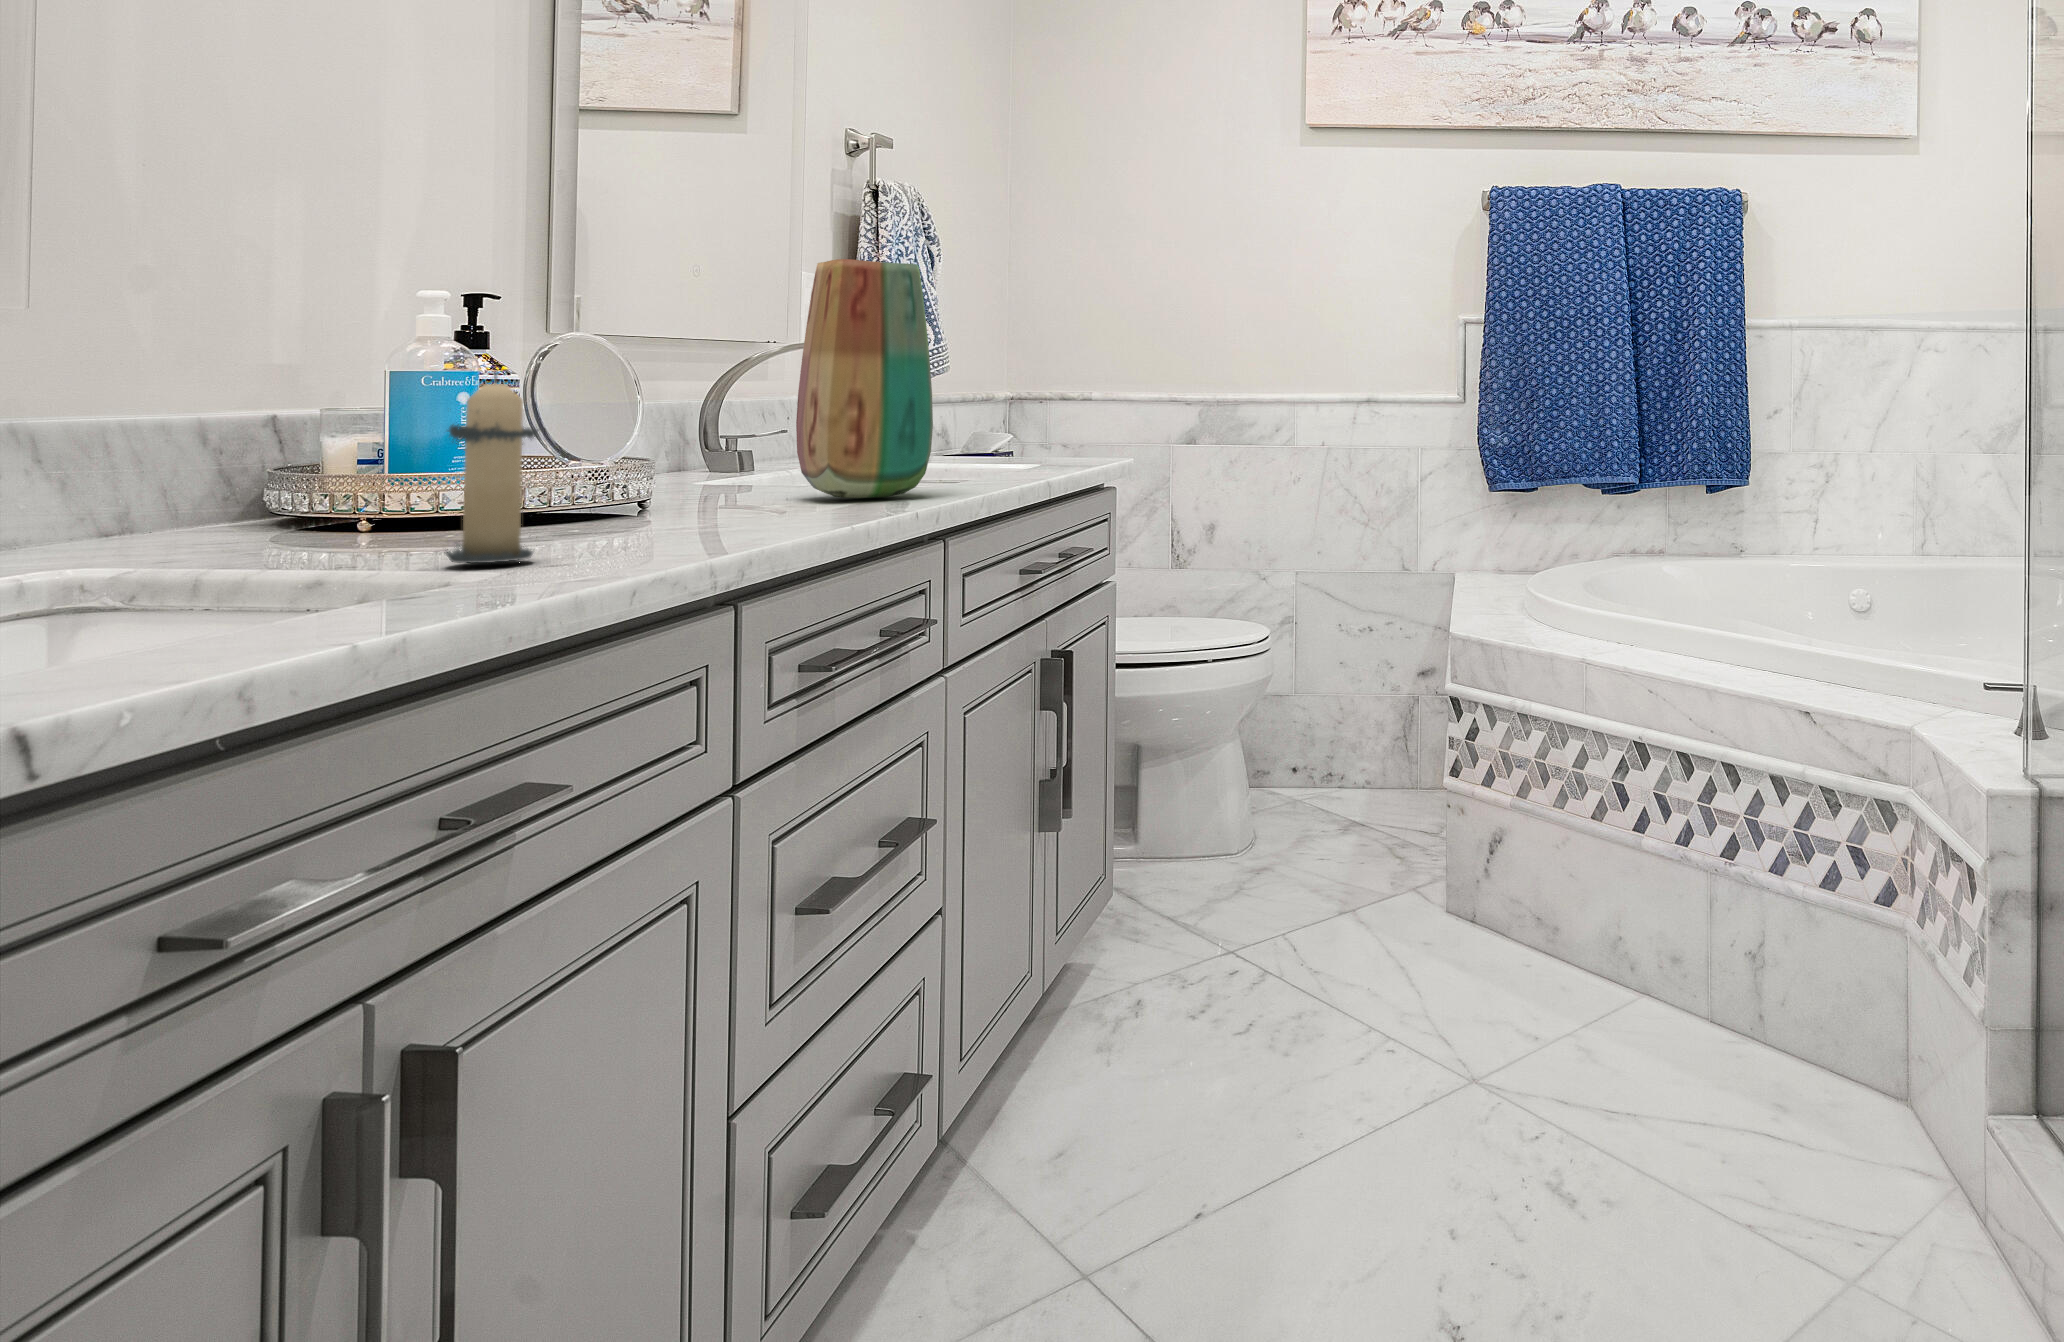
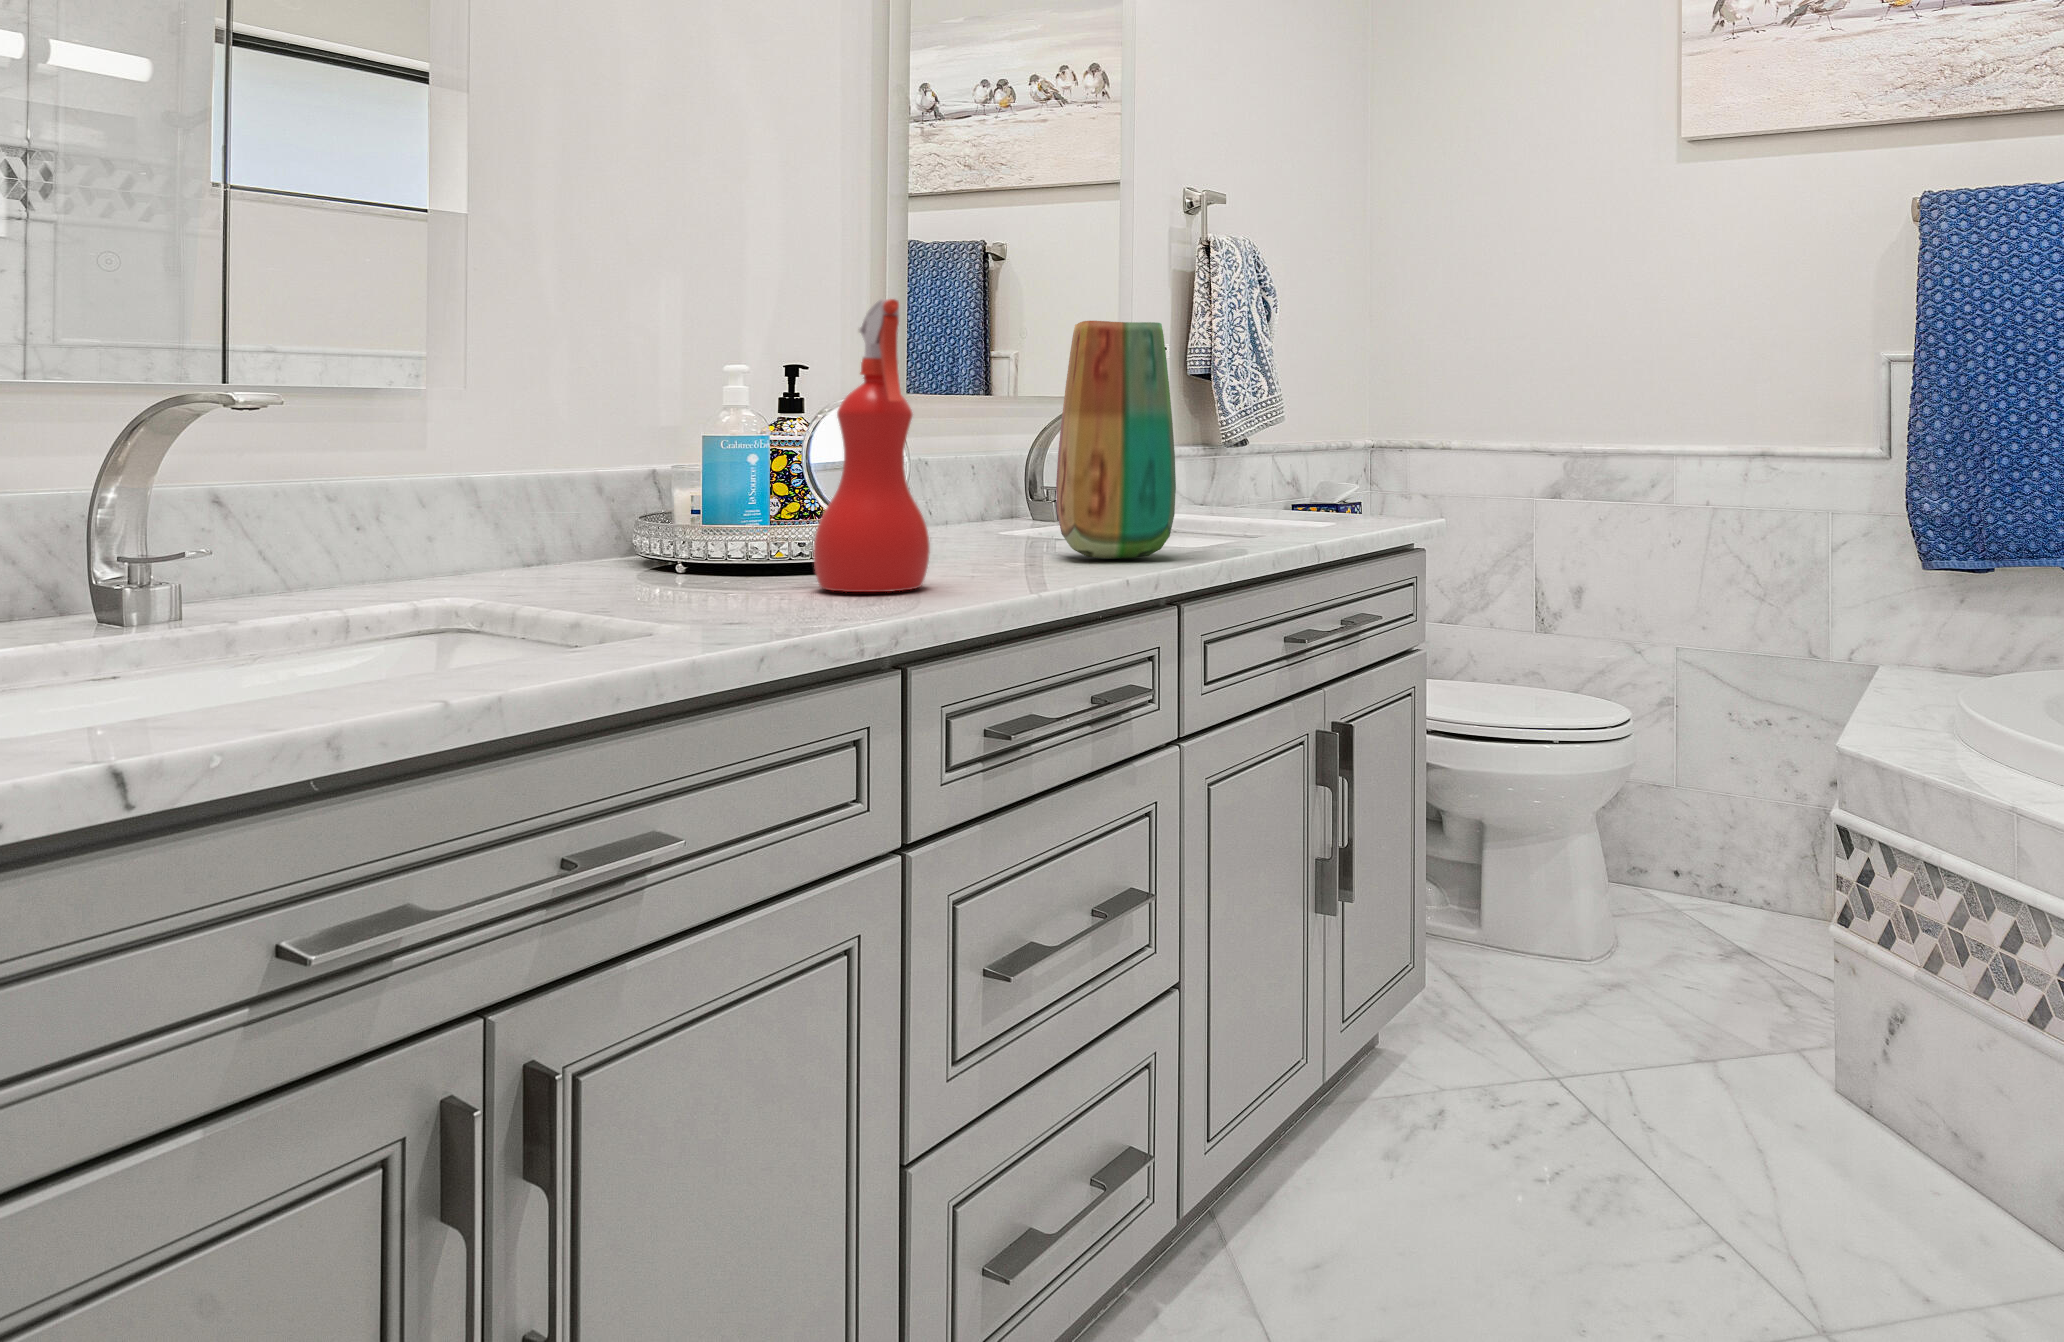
spray bottle: none [564,224,709,539] -> present [813,299,930,592]
candle: present [445,370,541,563] -> none [681,437,771,612]

